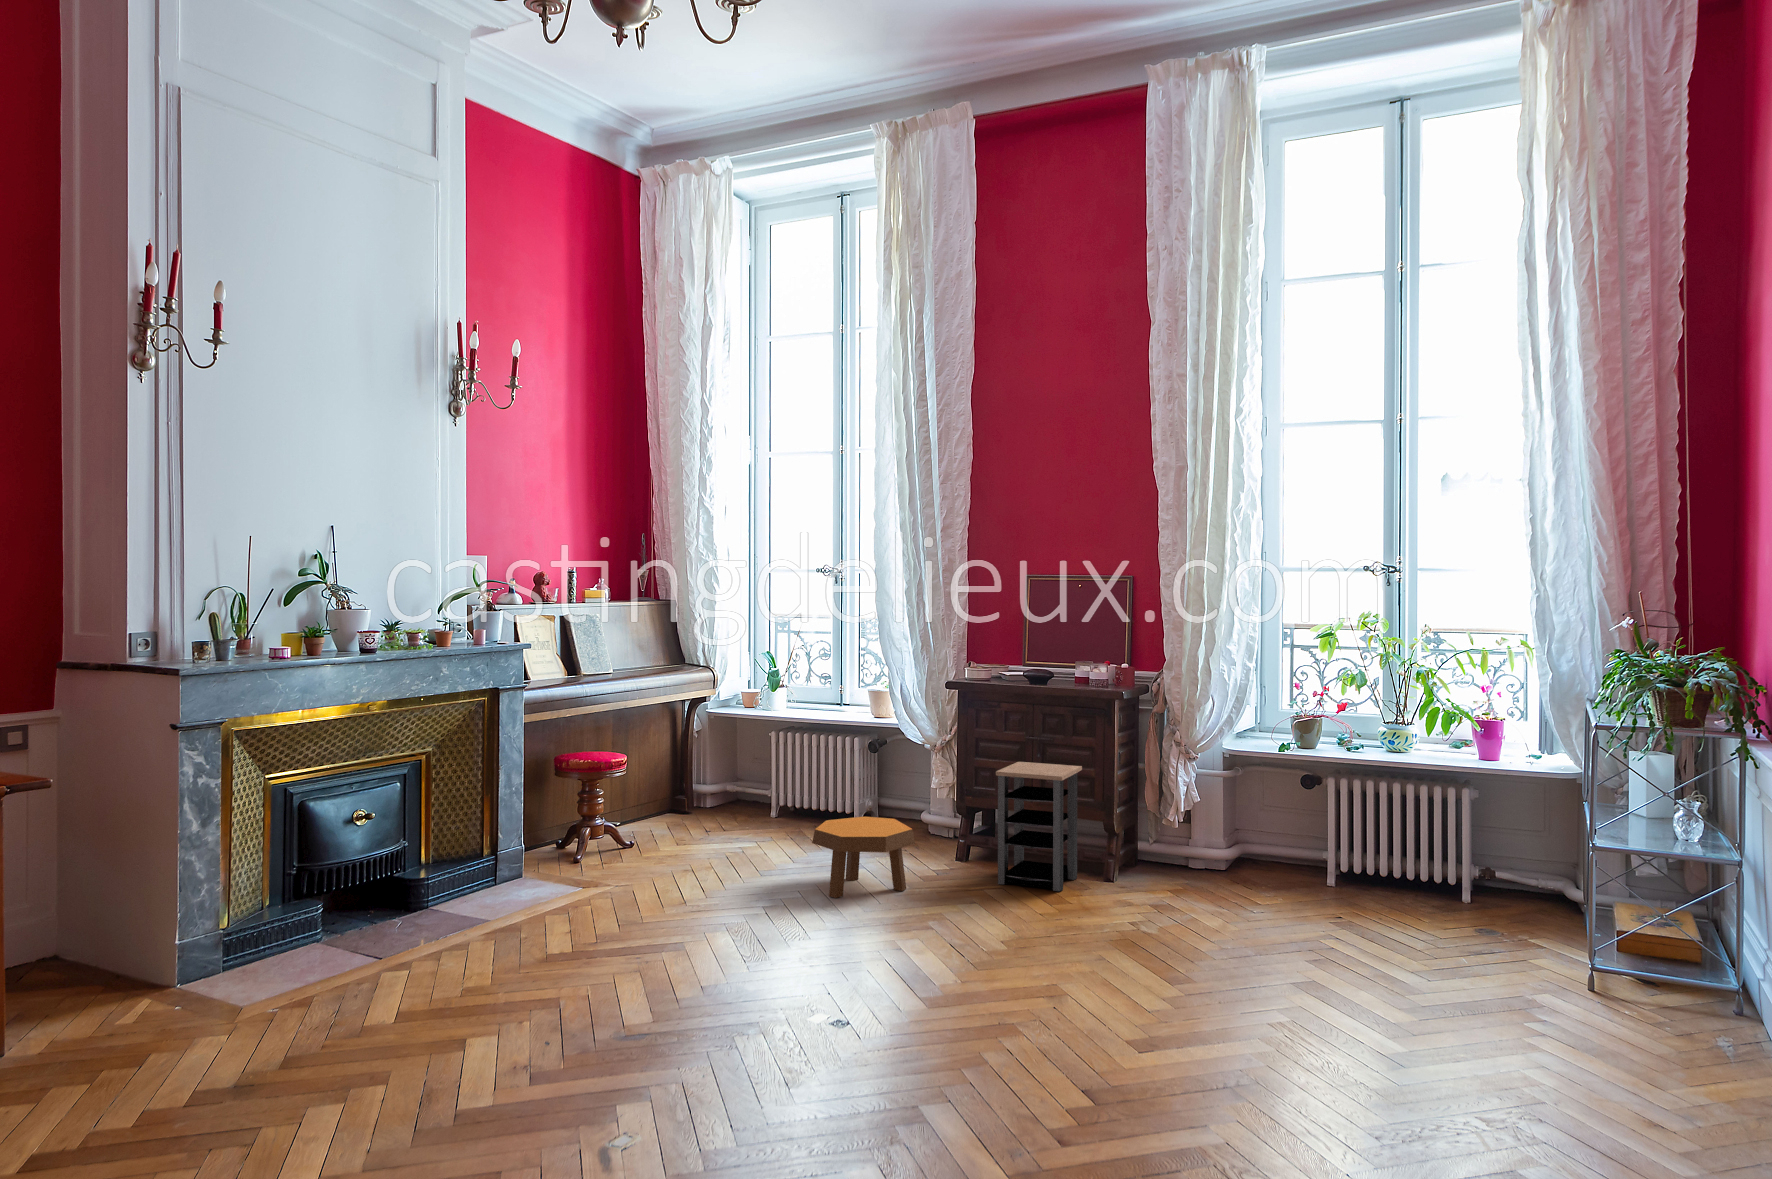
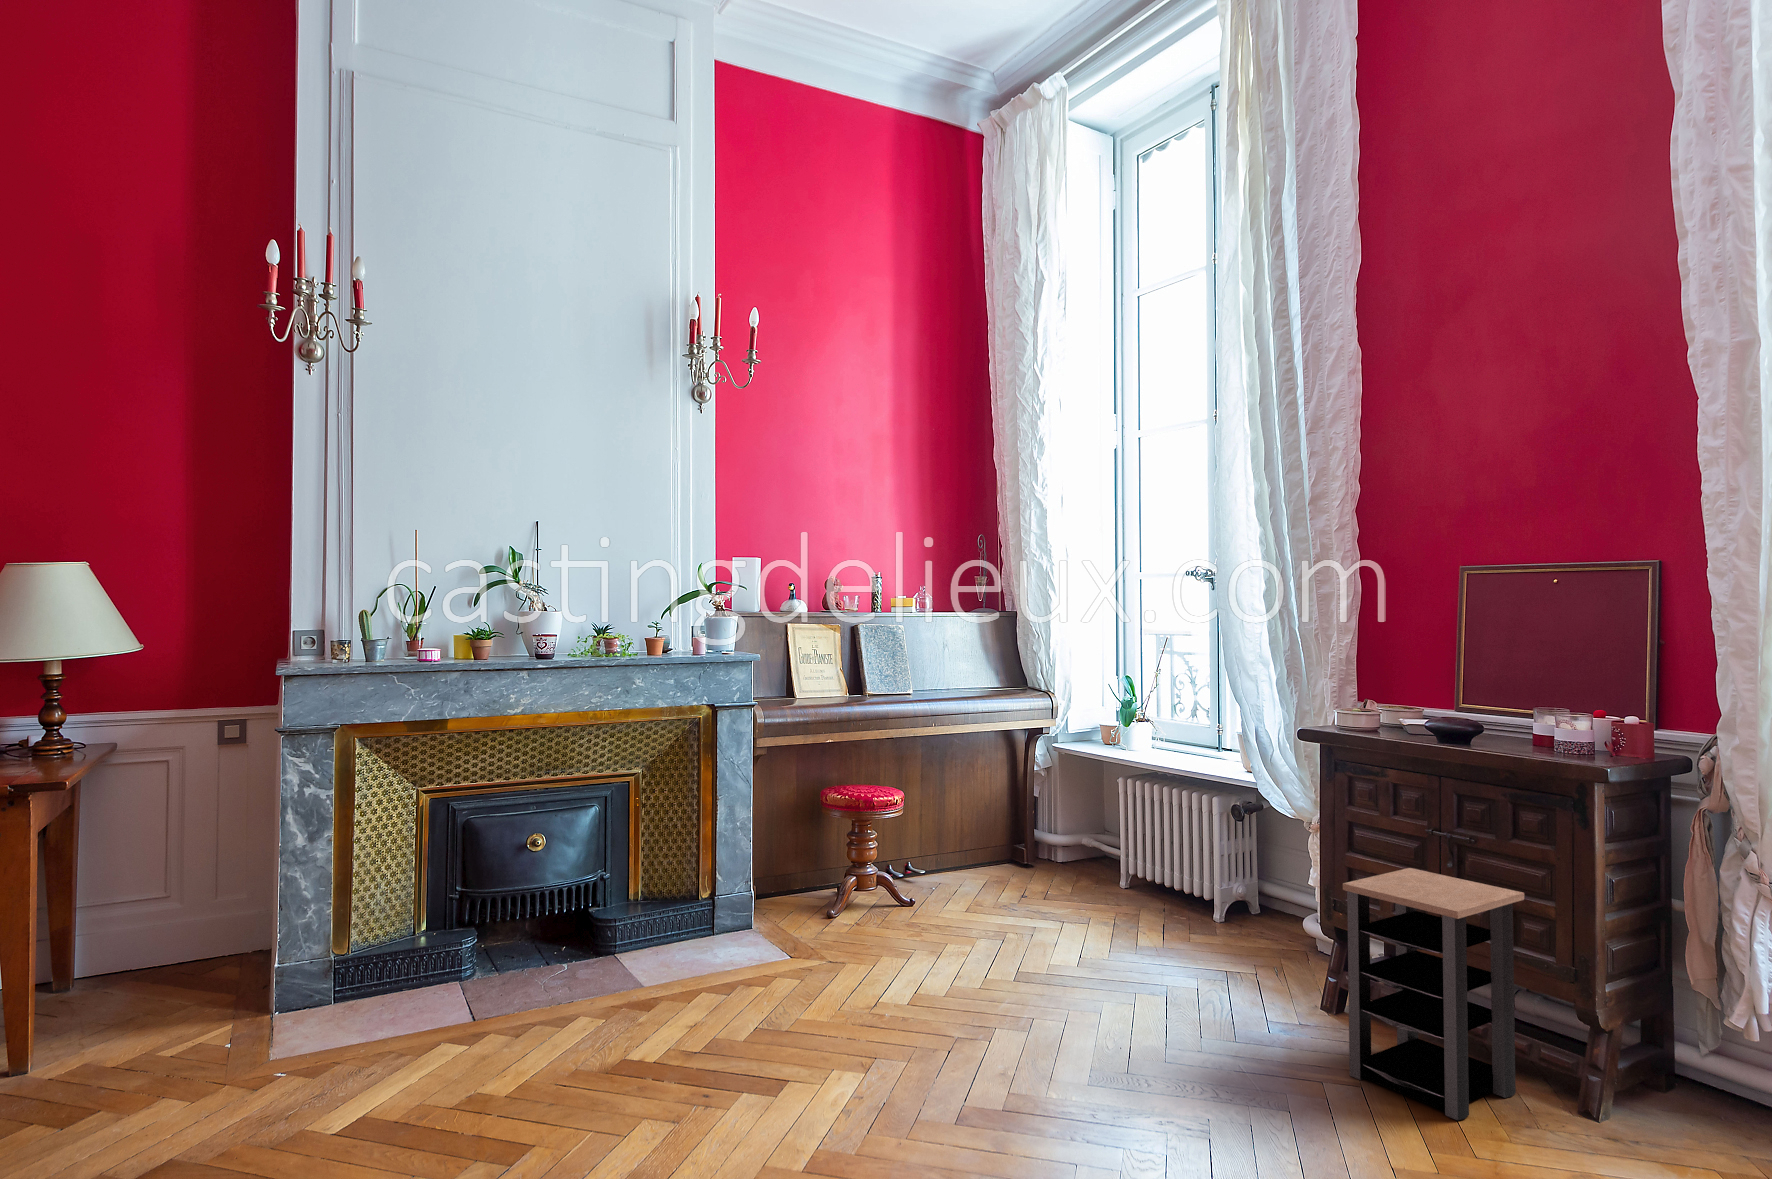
footstool: present [812,817,915,898] -> none [1045,920,1196,1055]

